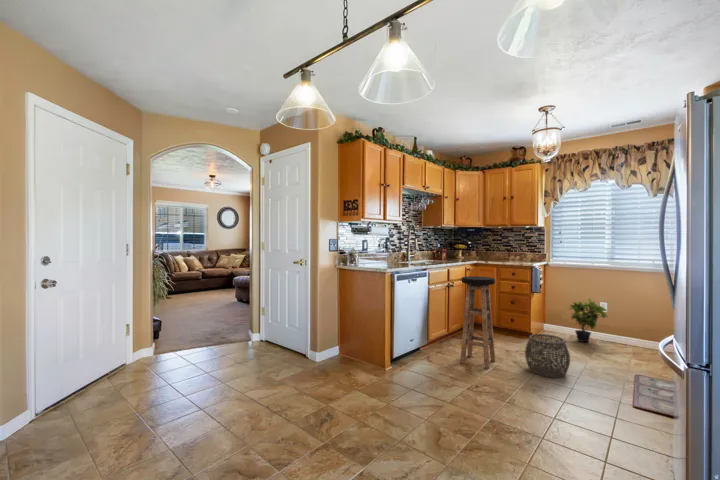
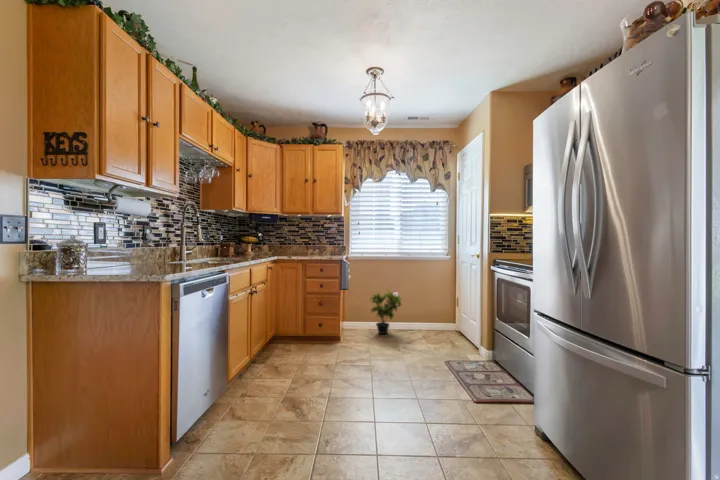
bar stool: present [460,276,495,369] -> none [284,276,329,406]
woven basket: present [525,334,570,378] -> none [362,338,410,393]

